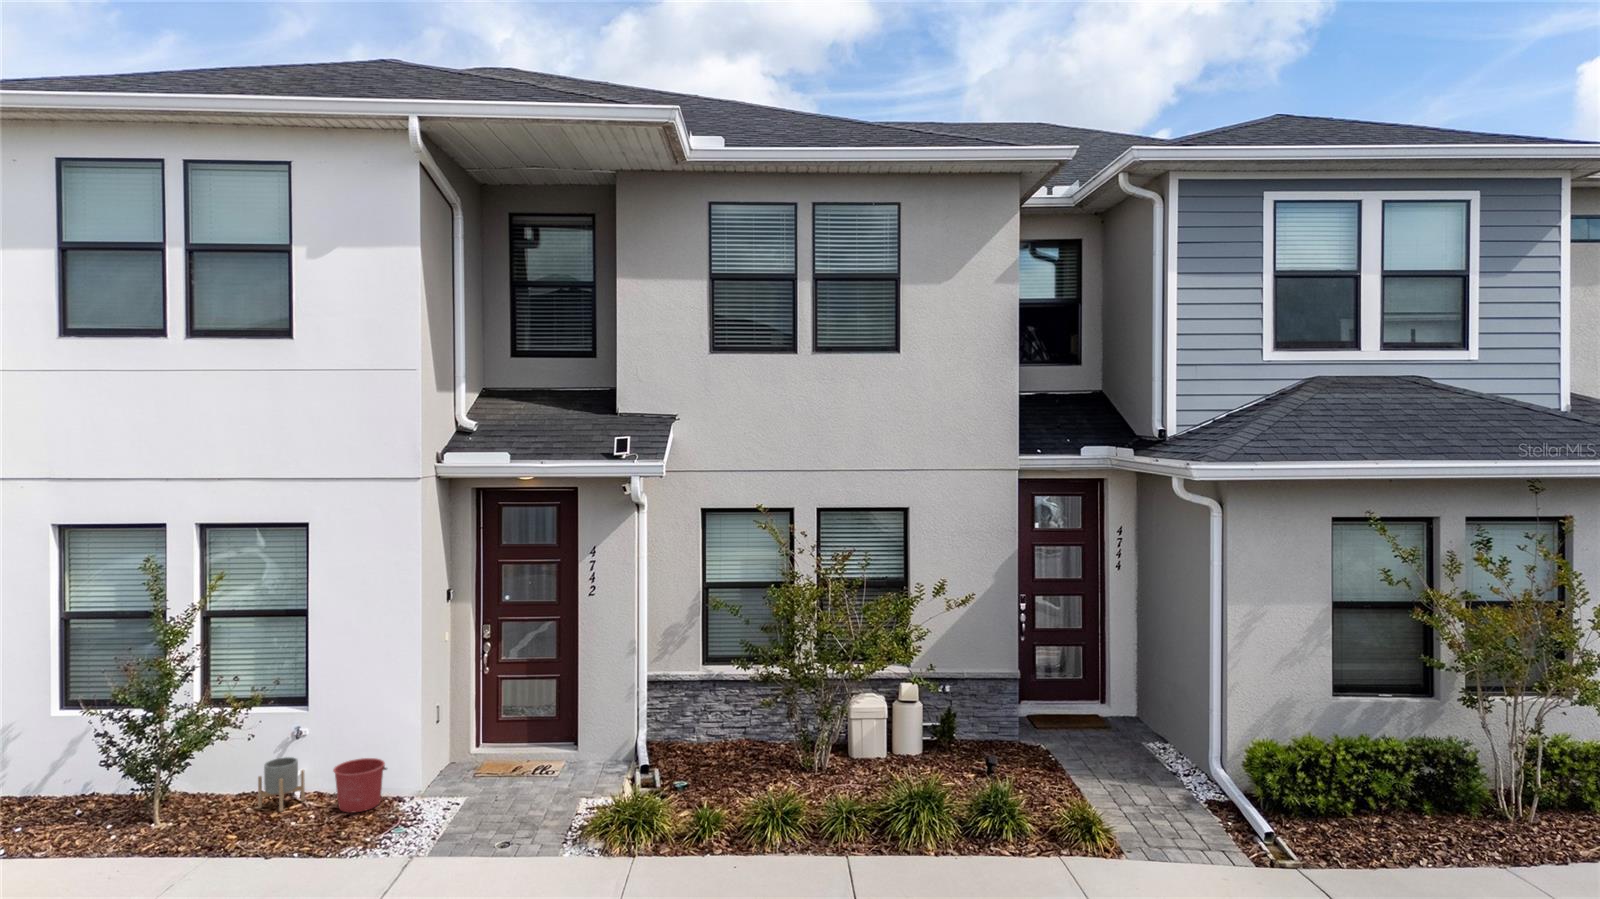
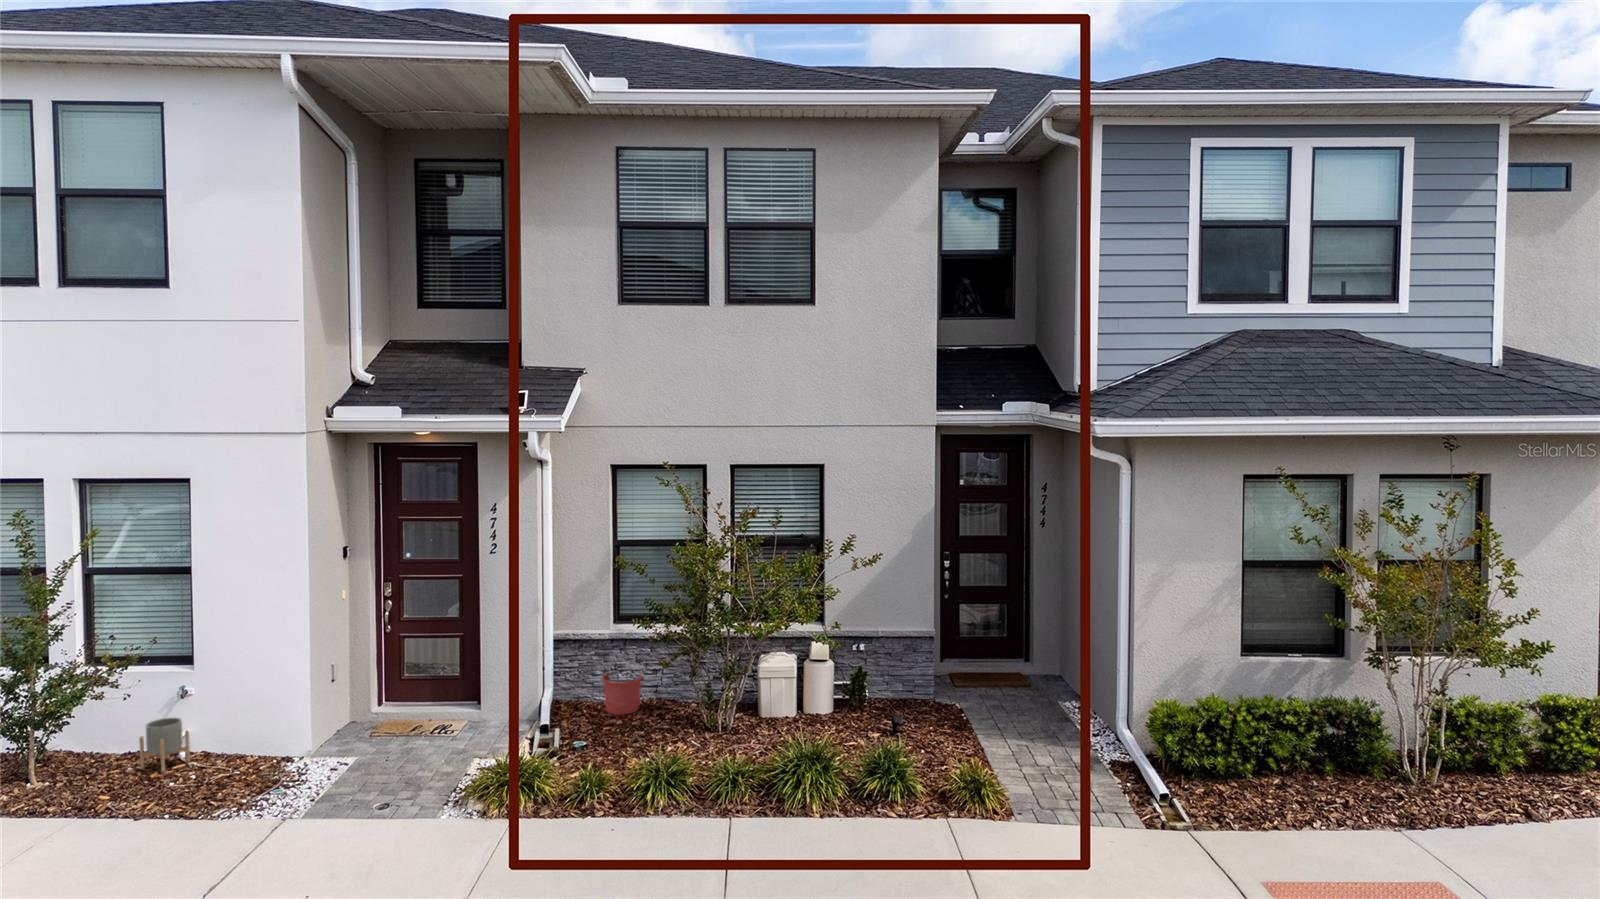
bucket: present [333,758,387,813] -> present [601,672,644,715]

